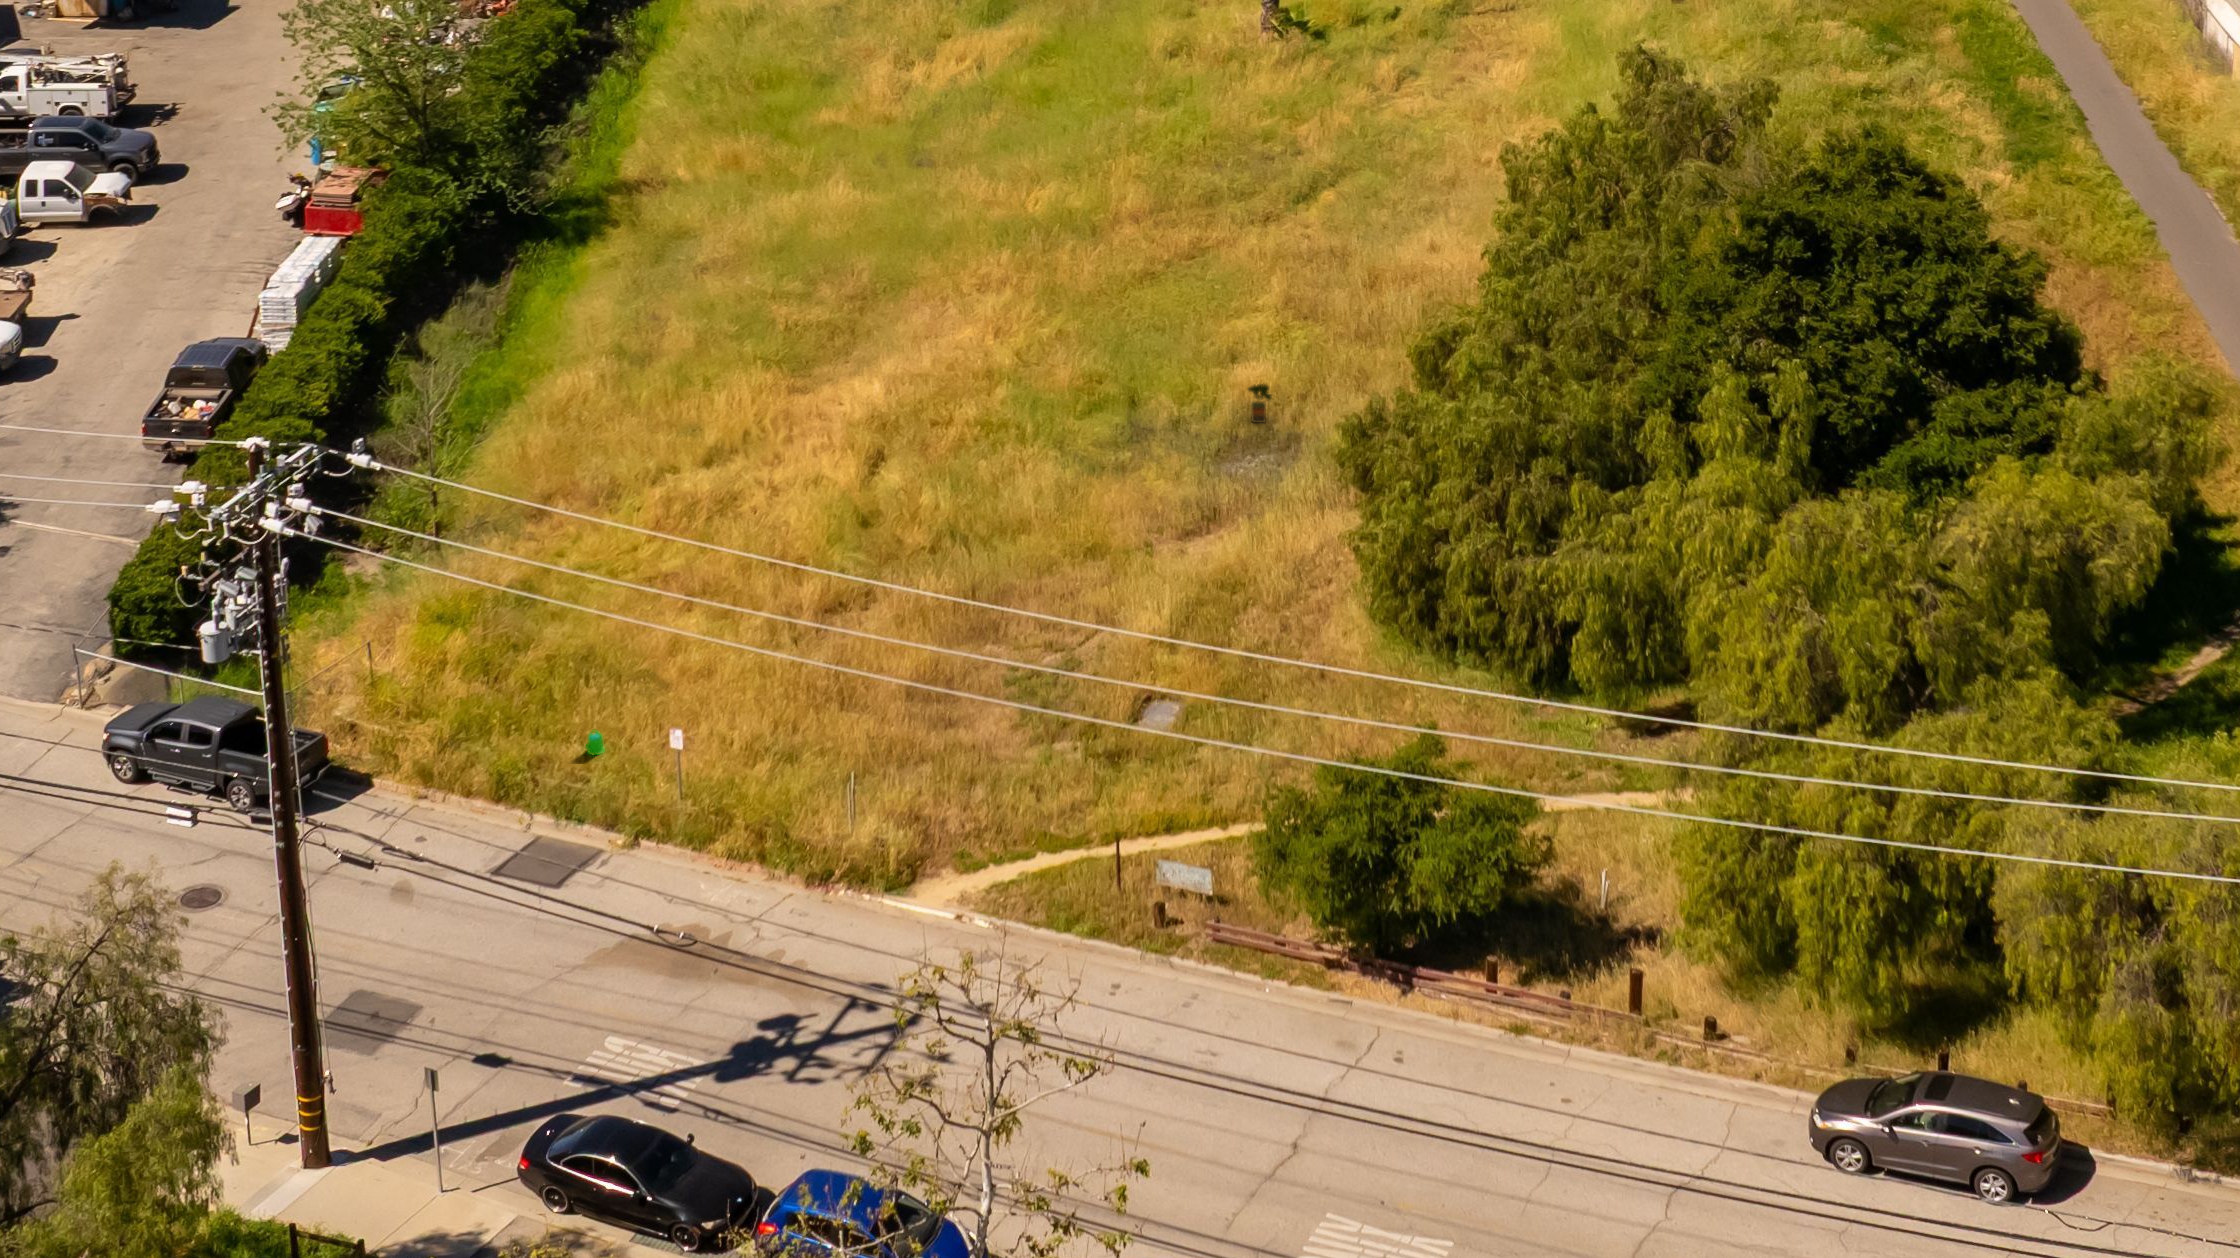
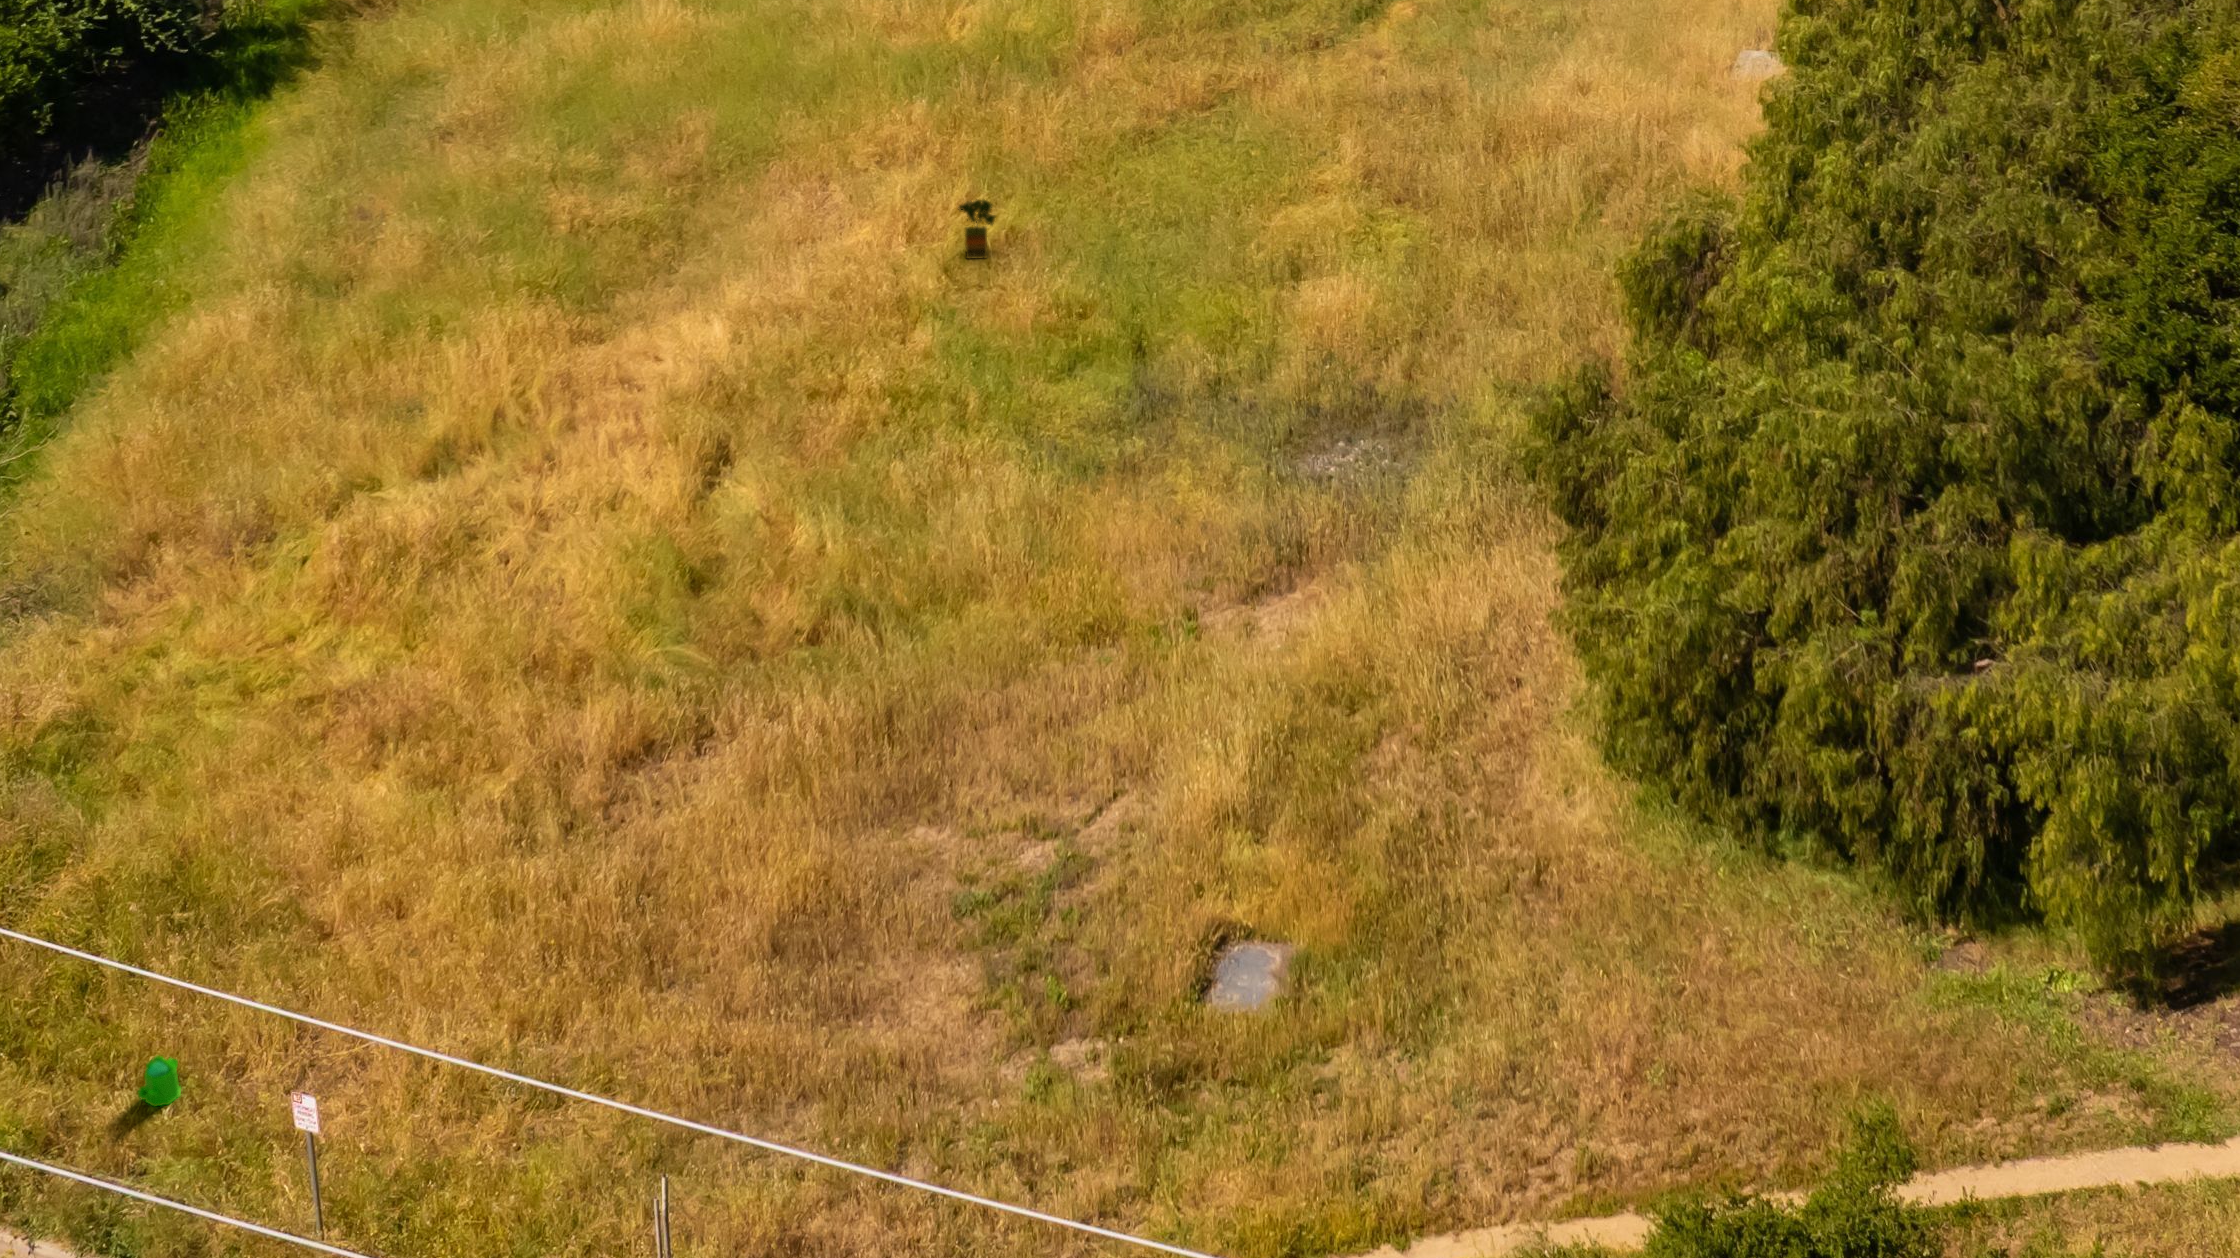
potted tree: present [1248,383,1272,423] -> present [958,200,995,259]

